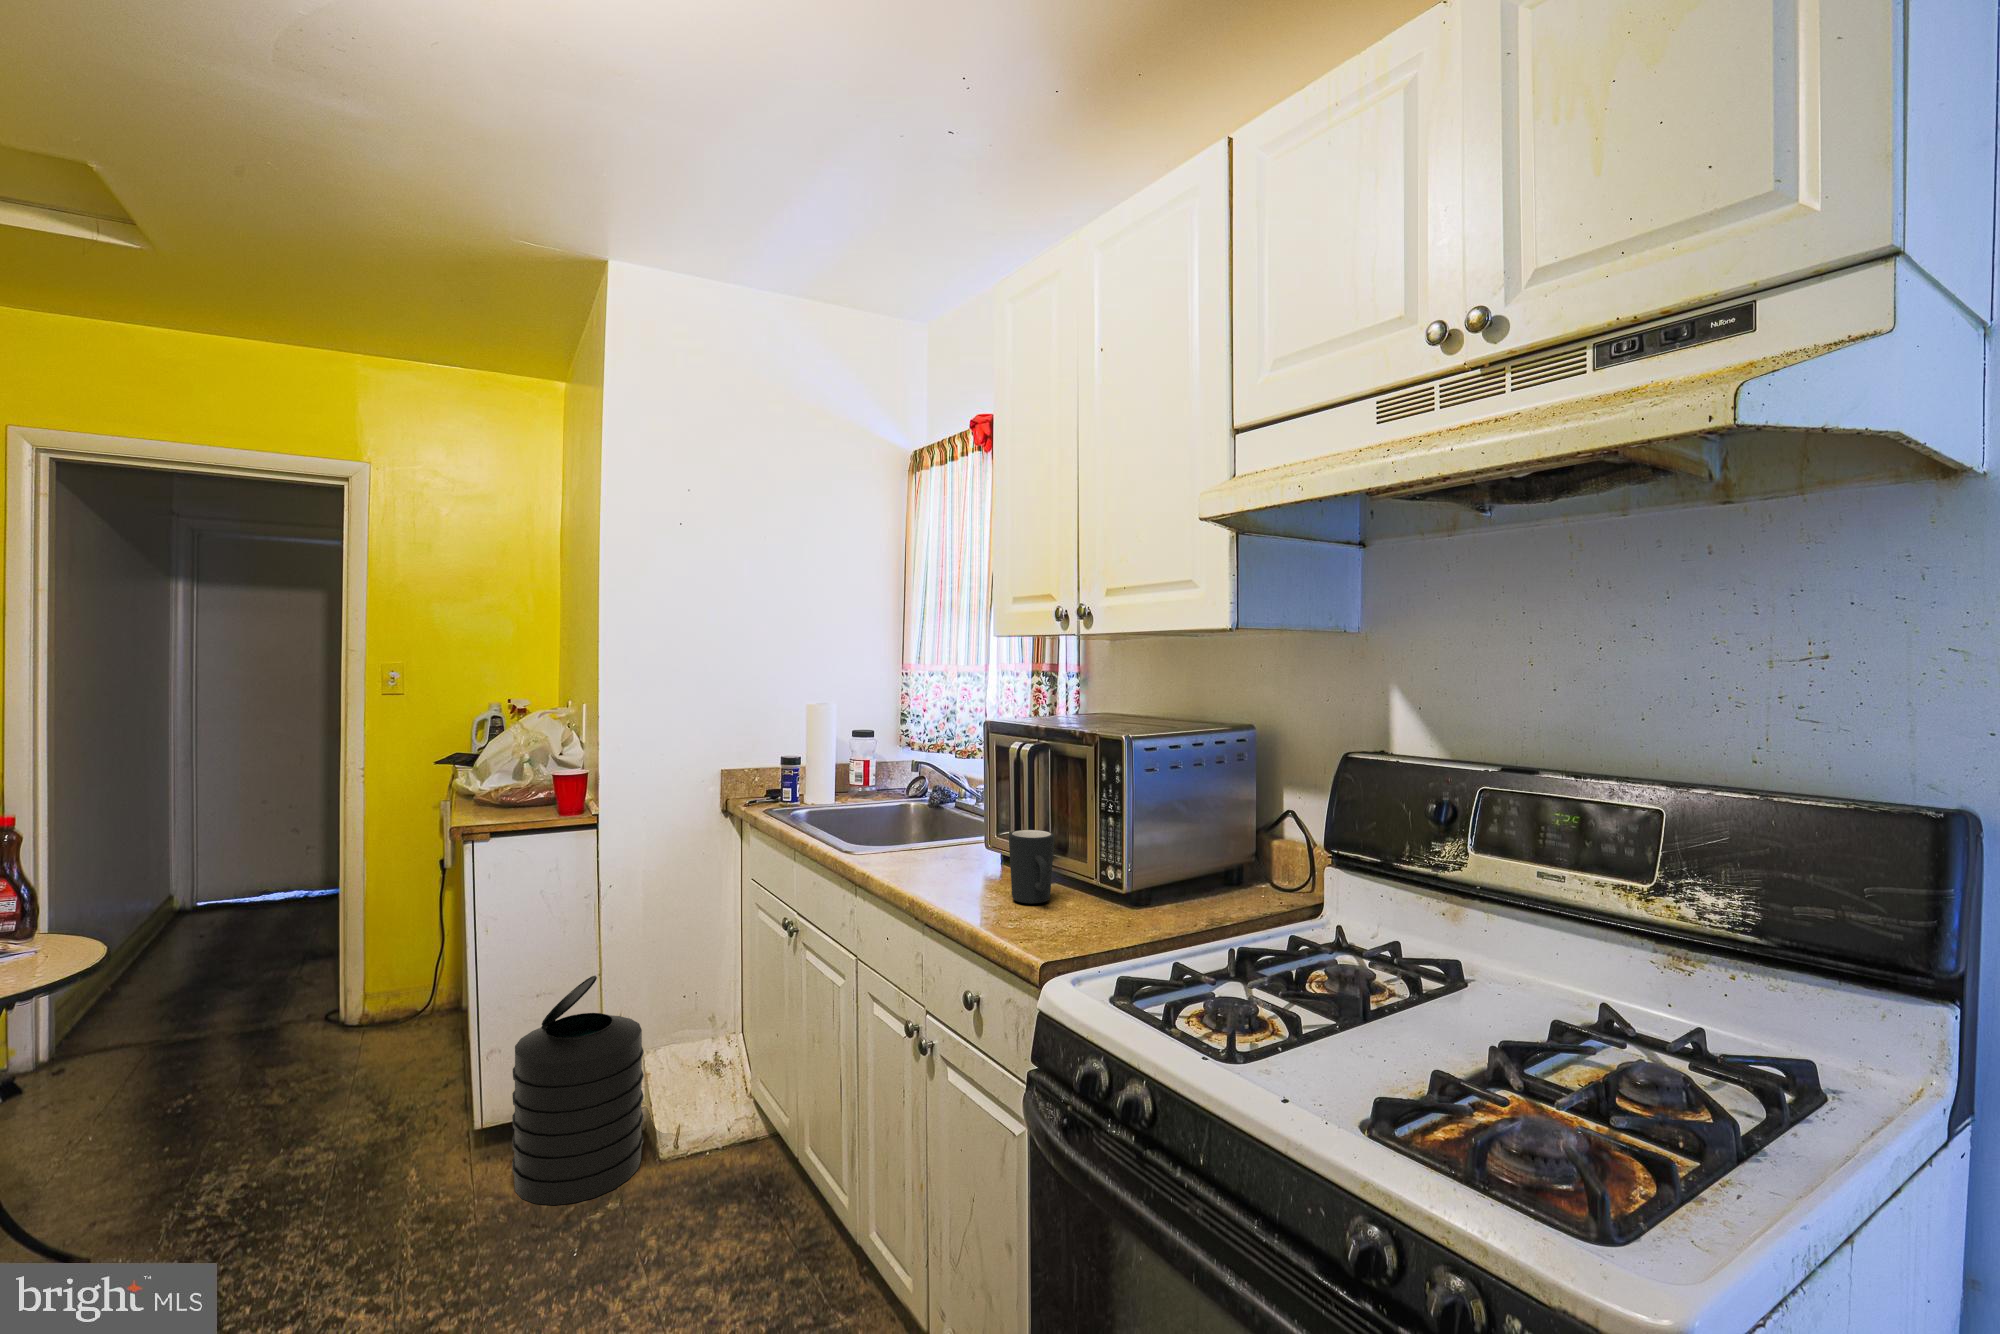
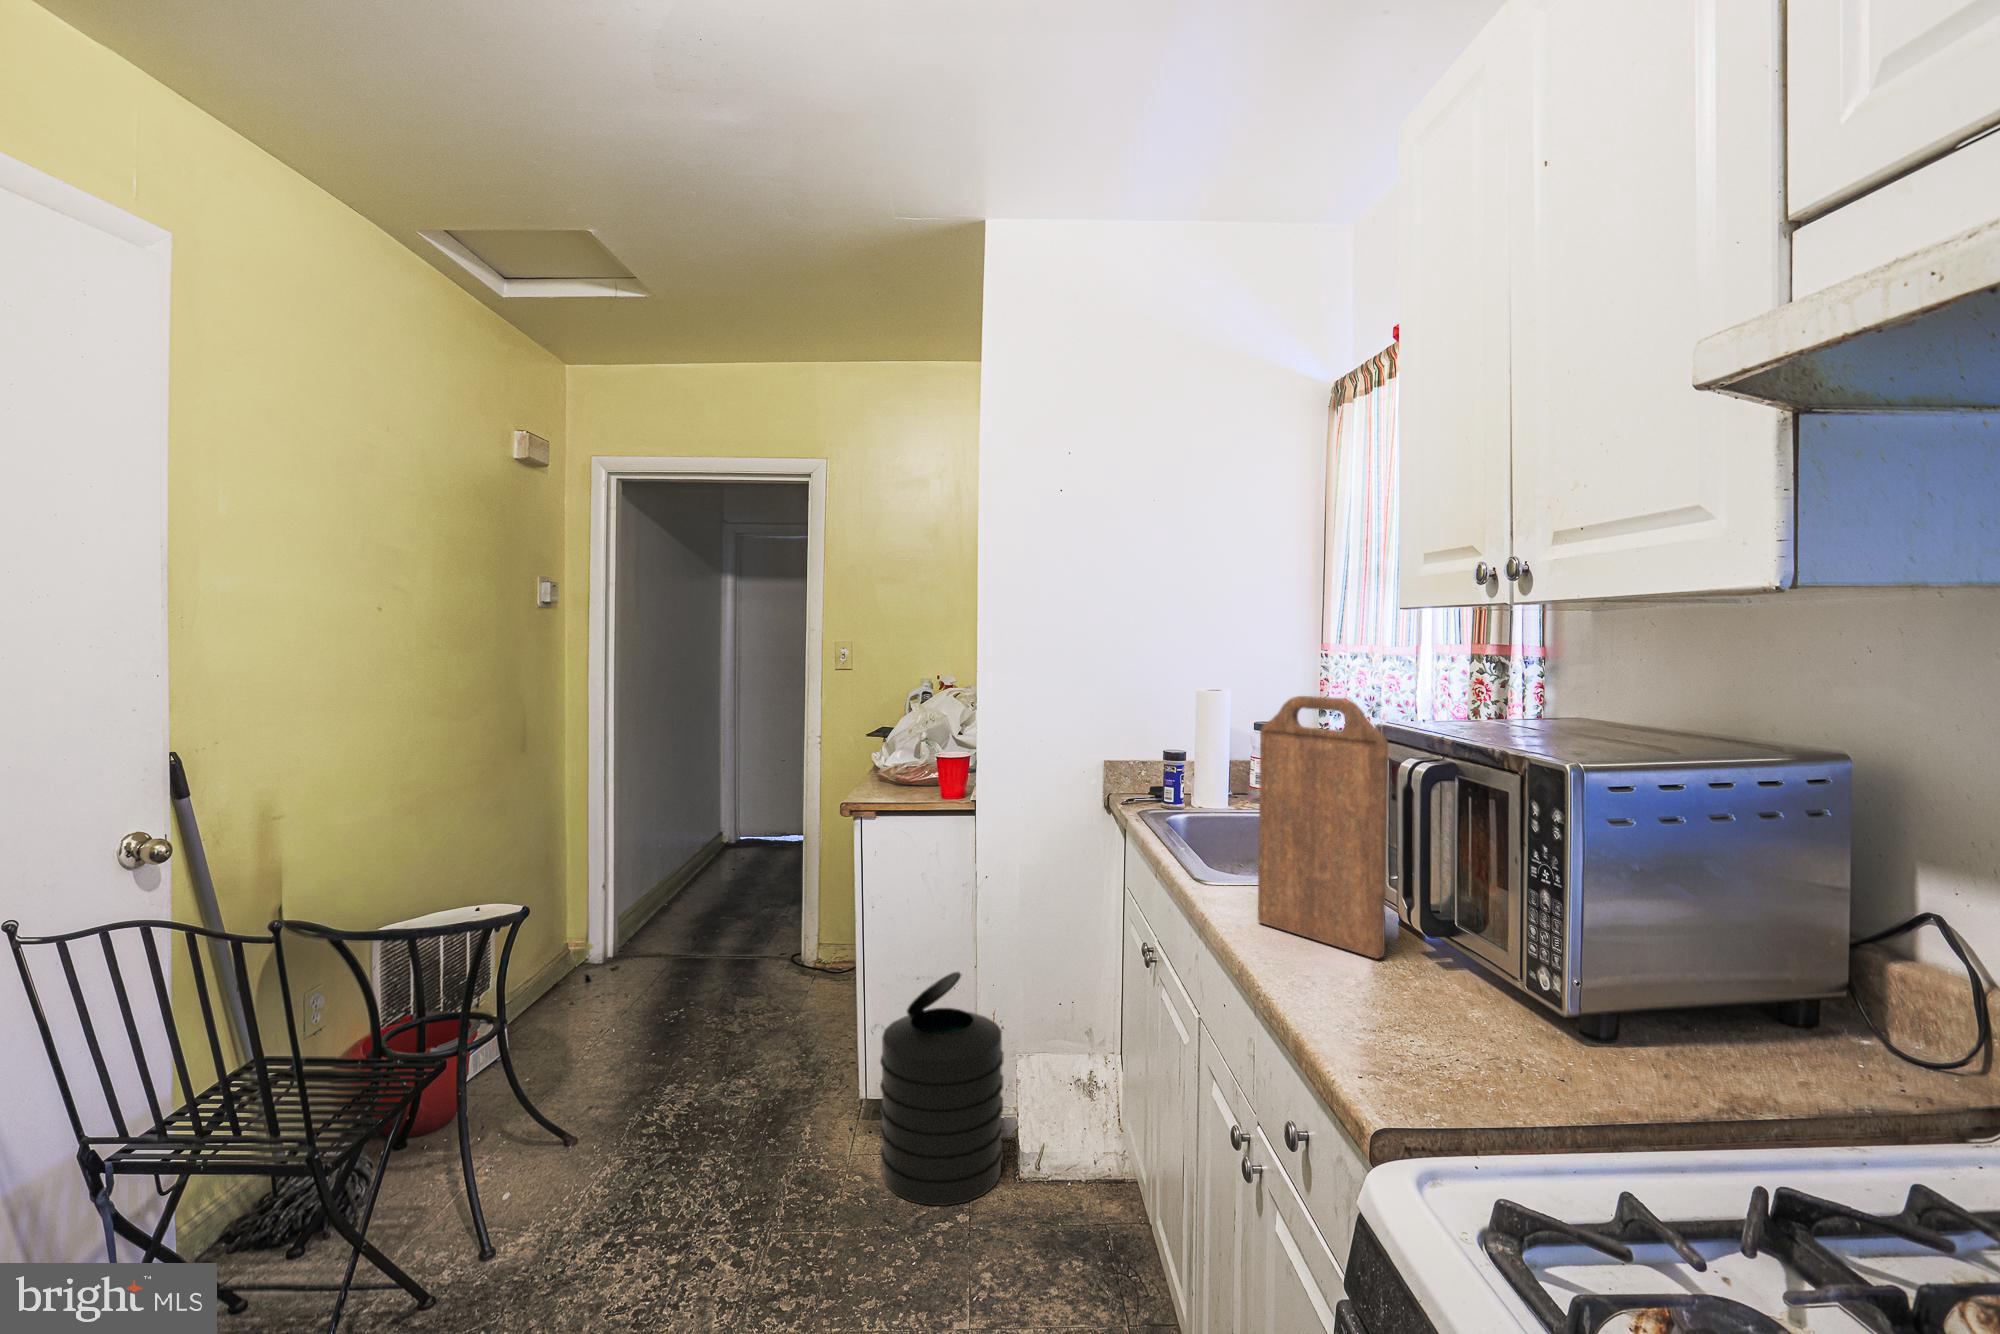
cutting board: none [910,701,1005,882] -> present [1258,696,1388,959]
mug: present [1009,830,1054,903] -> none [1377,892,1452,1007]

